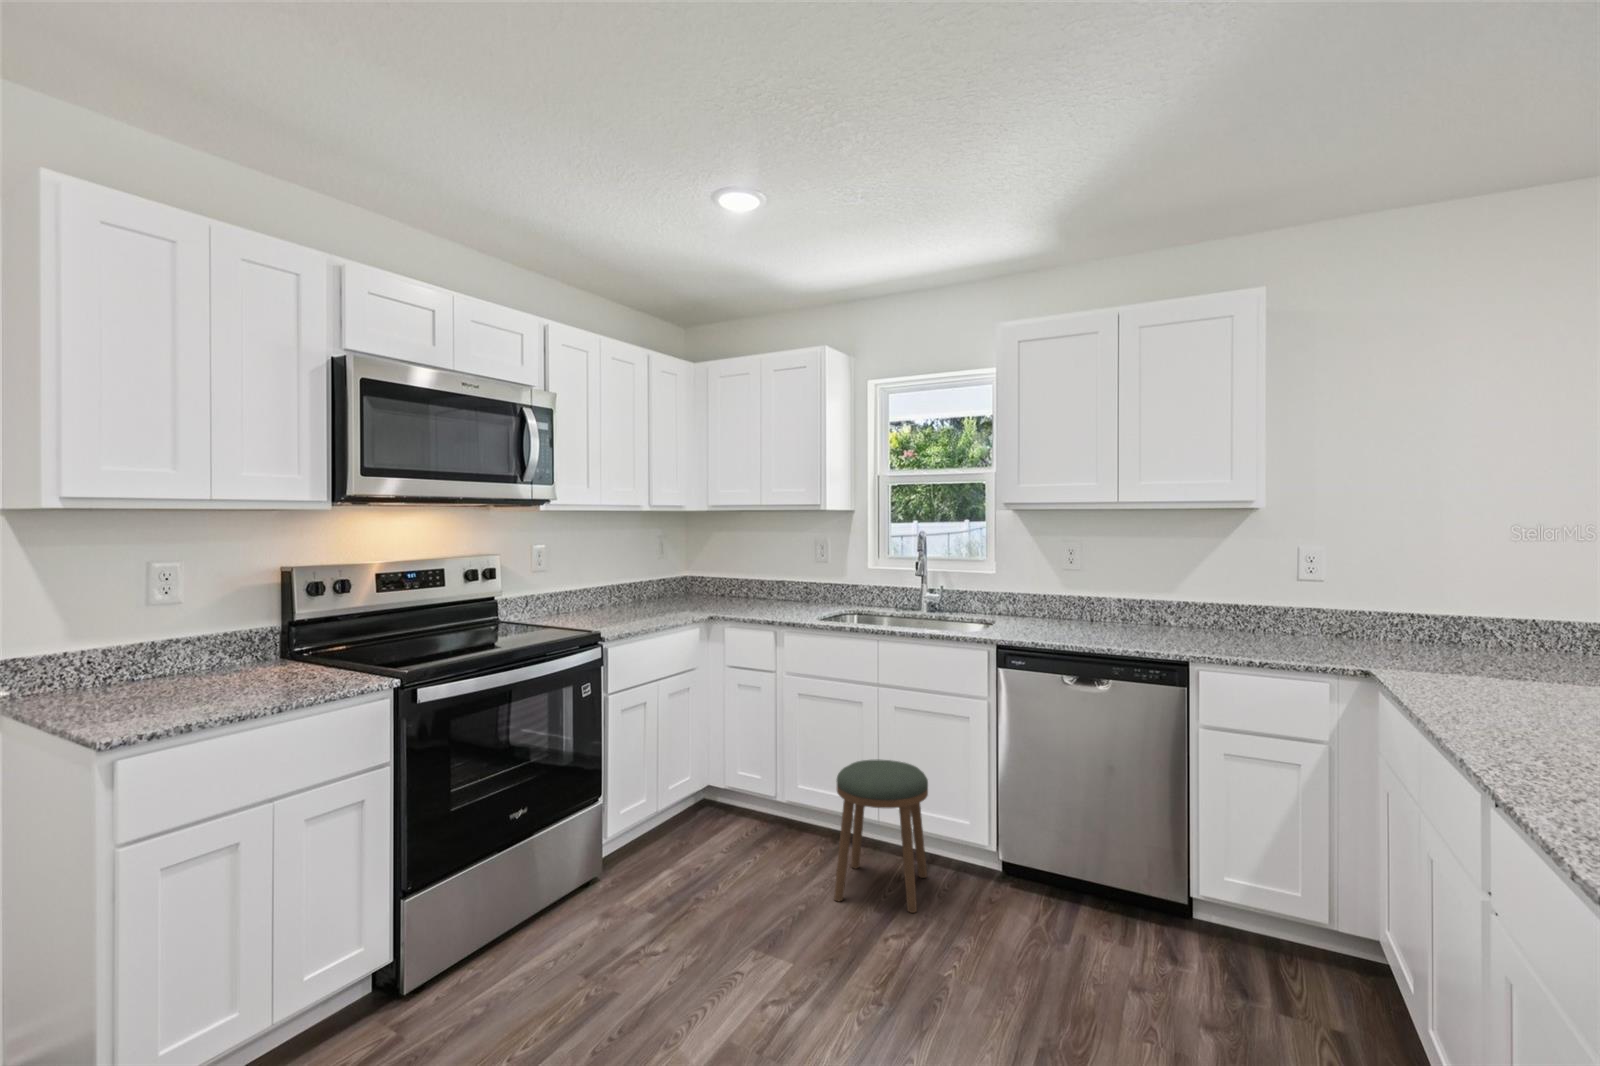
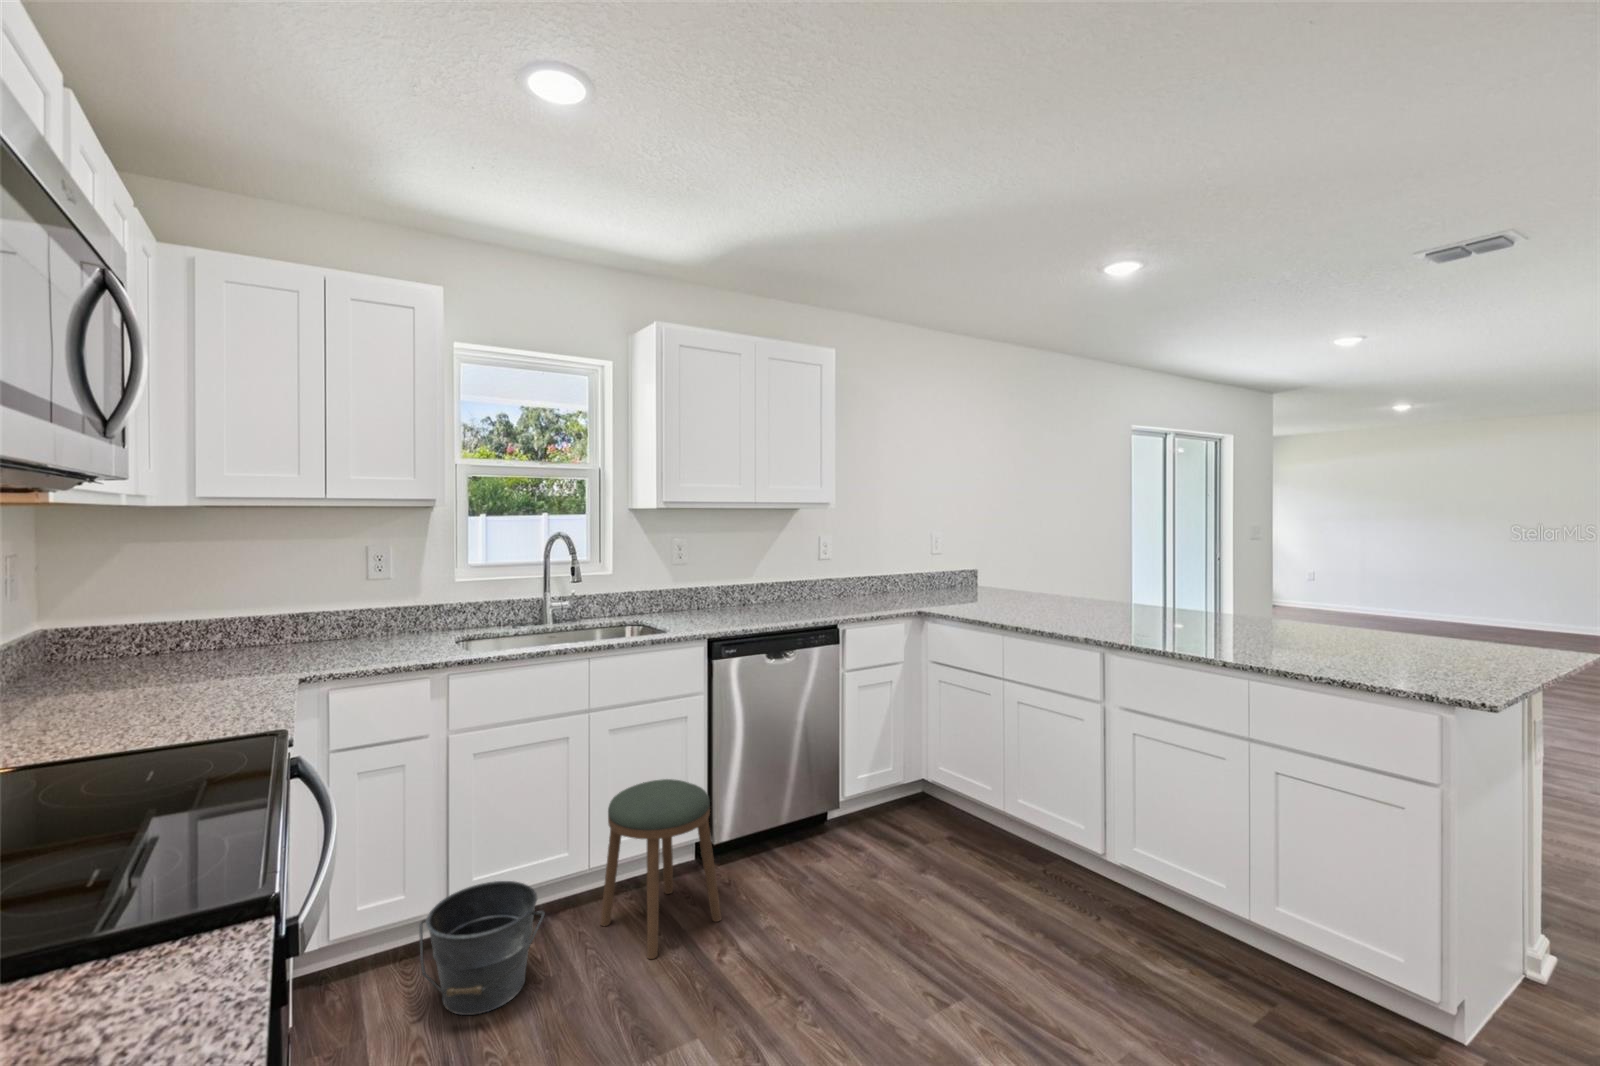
bucket: none [712,783,791,867] -> present [419,881,545,1015]

